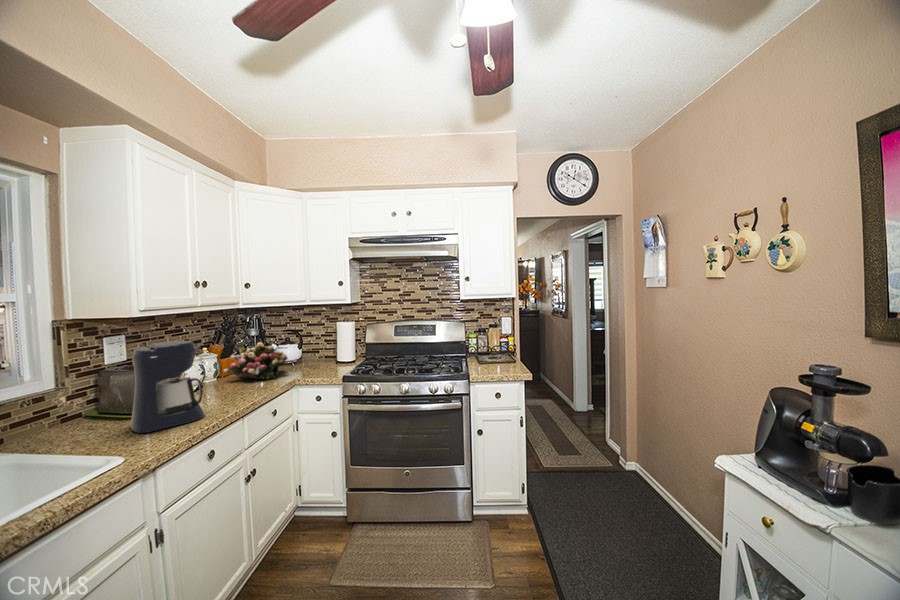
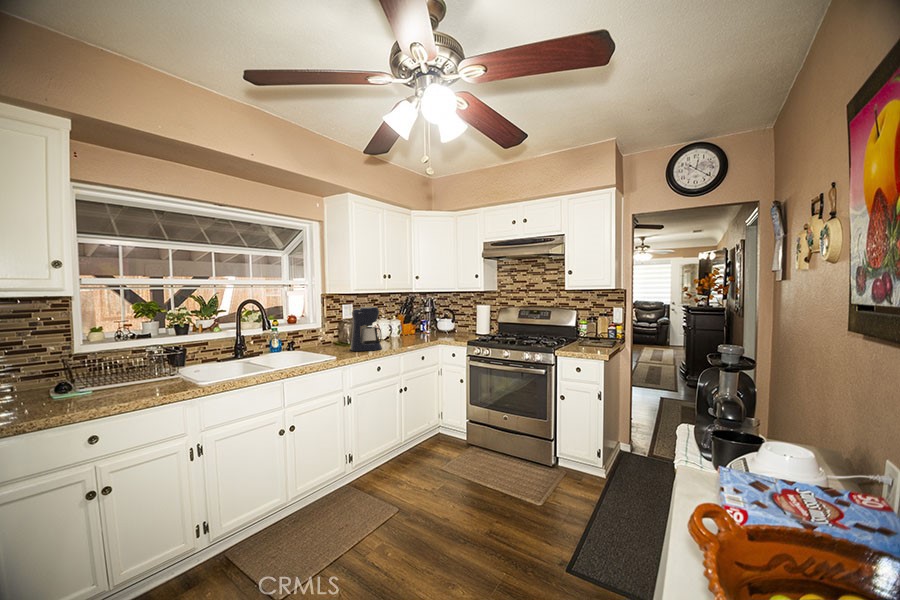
flower arrangement: present [223,342,288,379] -> none [400,315,439,340]

